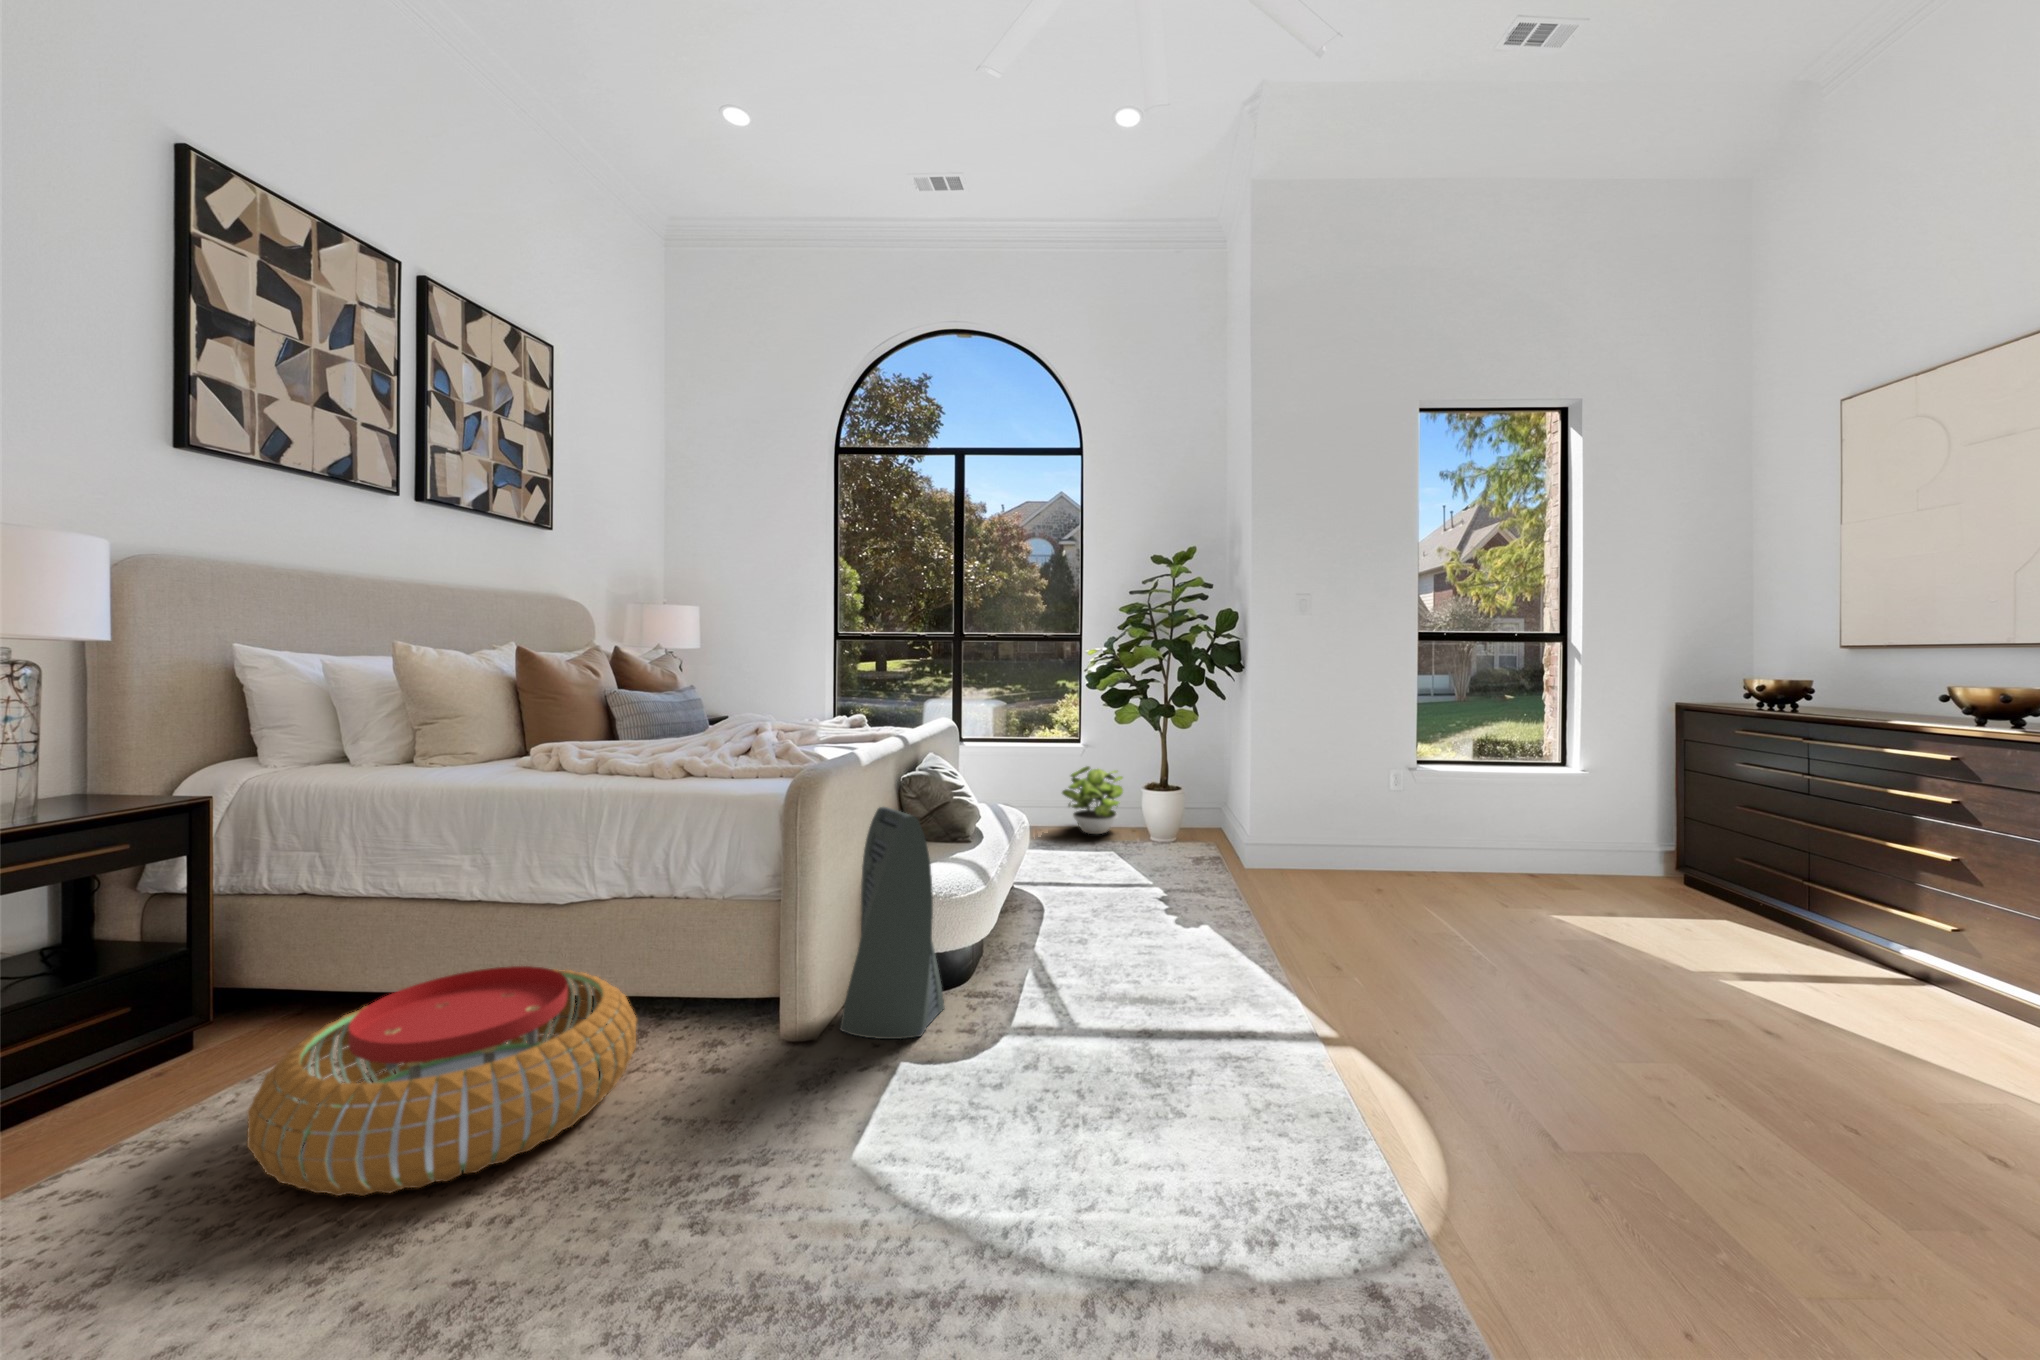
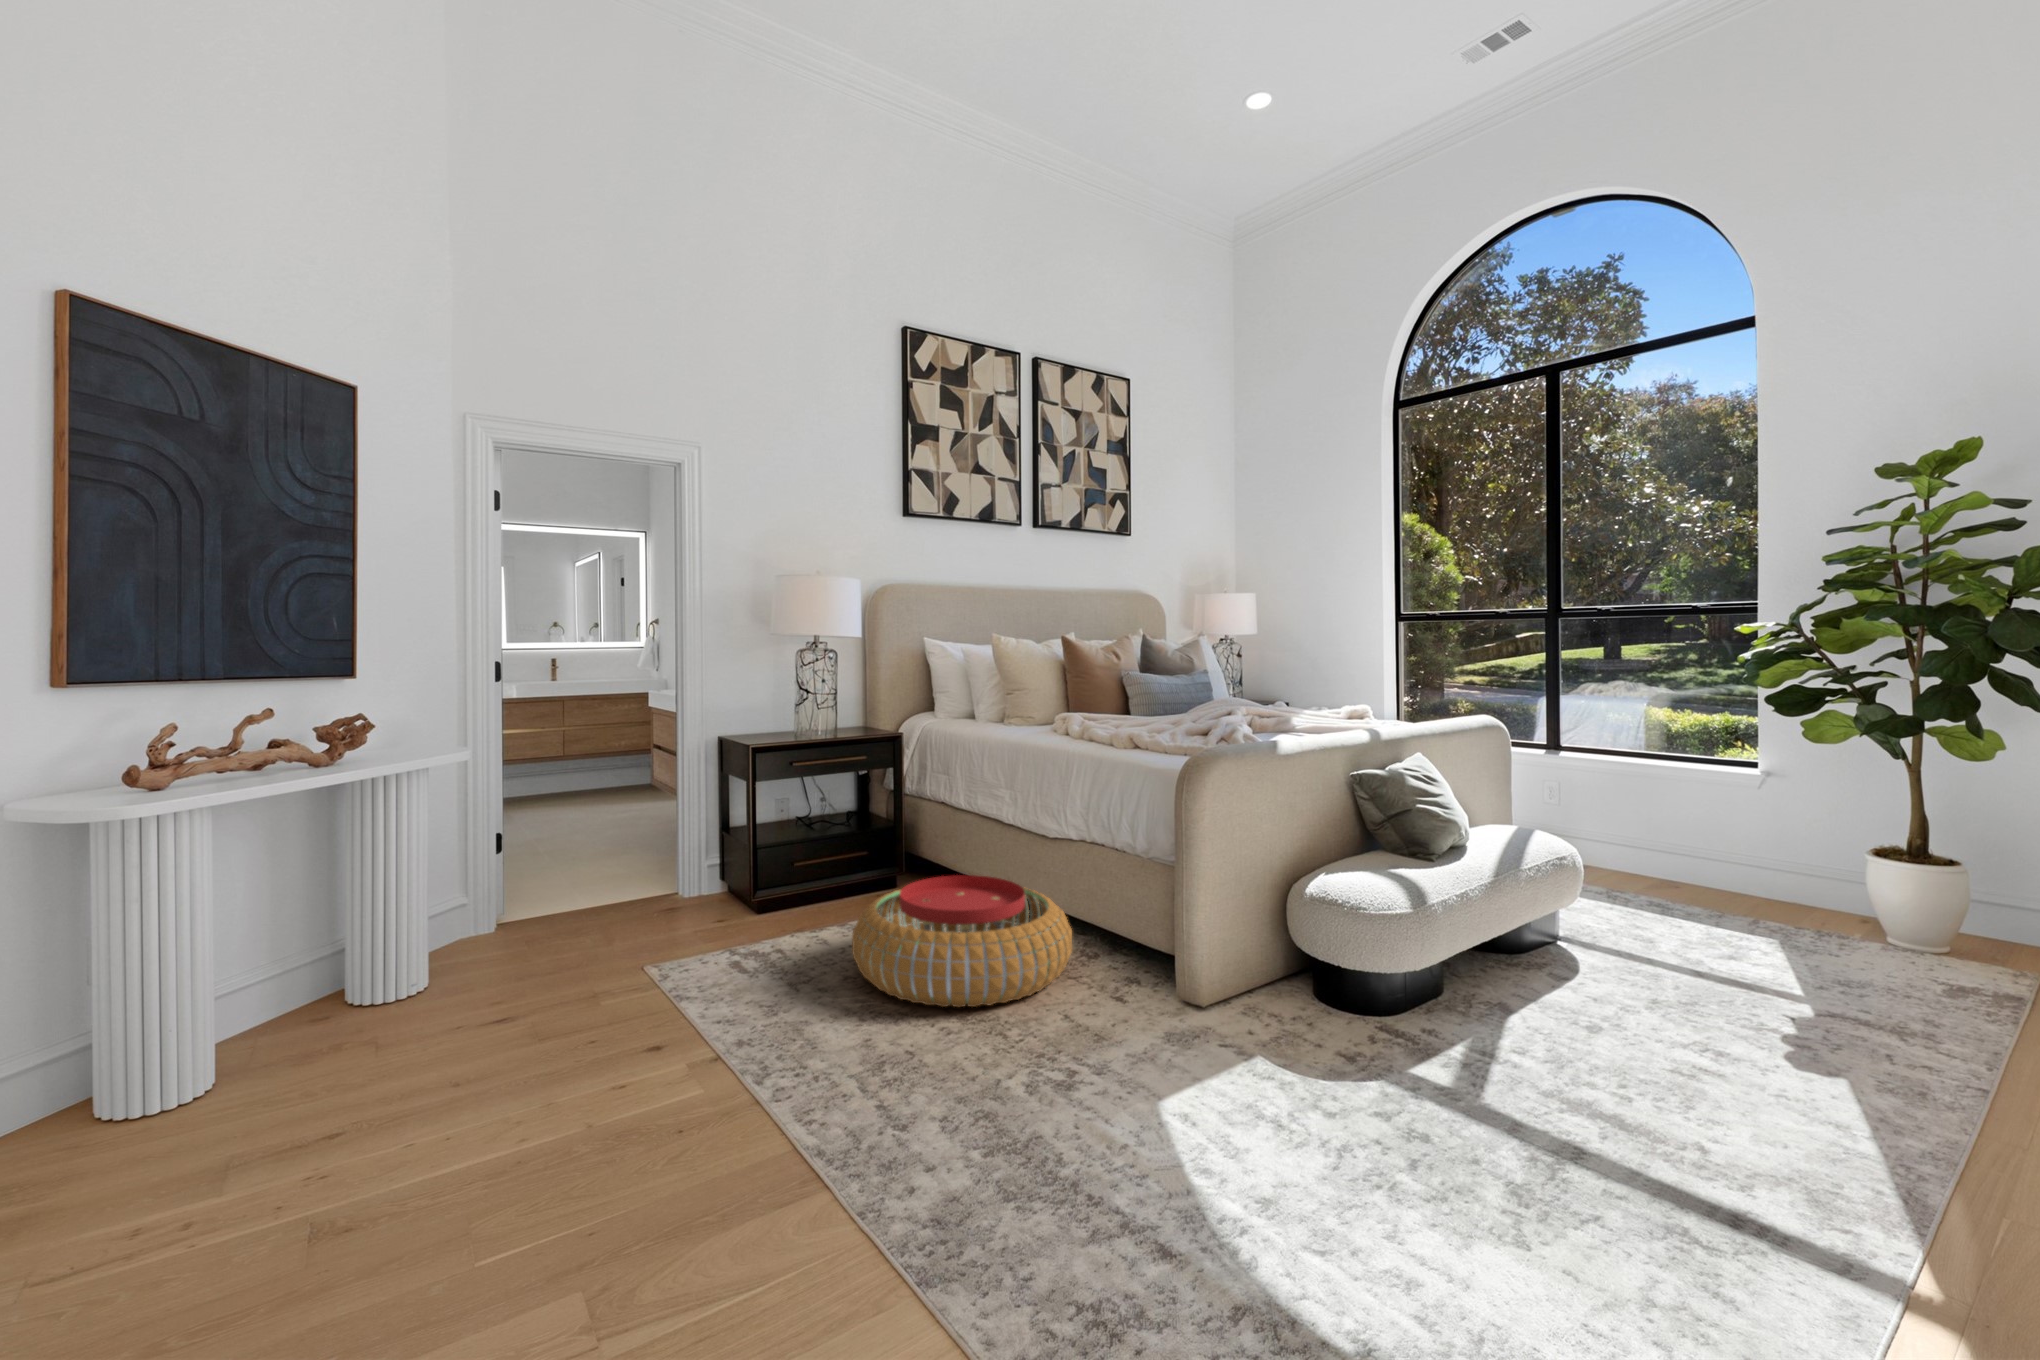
potted plant: present [1062,766,1123,834] -> none [1709,809,1837,915]
air purifier: present [840,807,945,1039] -> none [1236,798,1352,1044]

